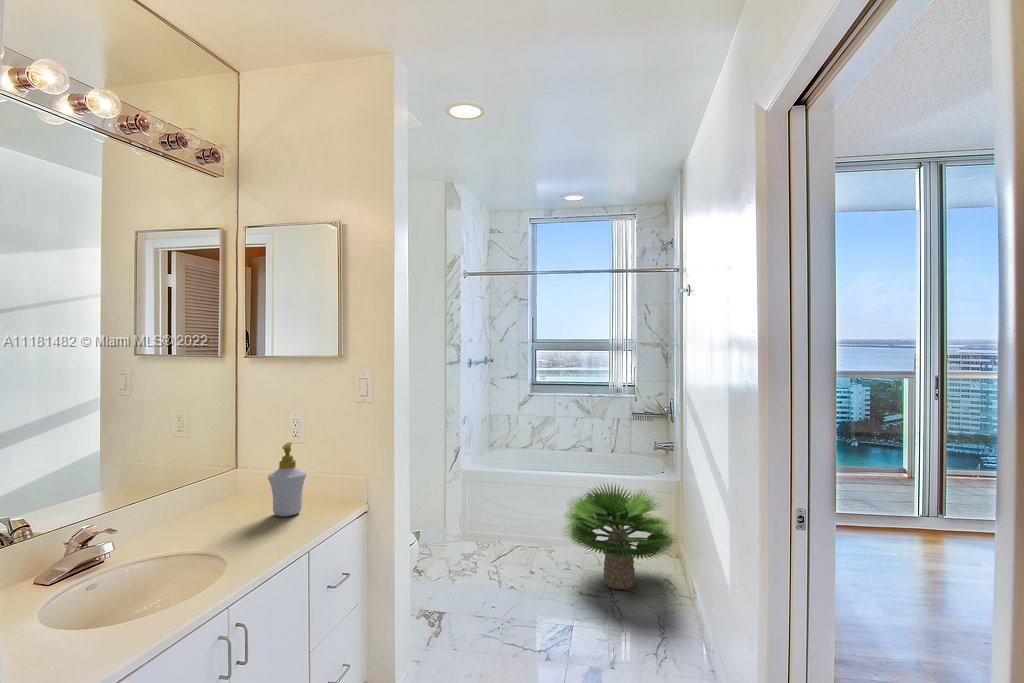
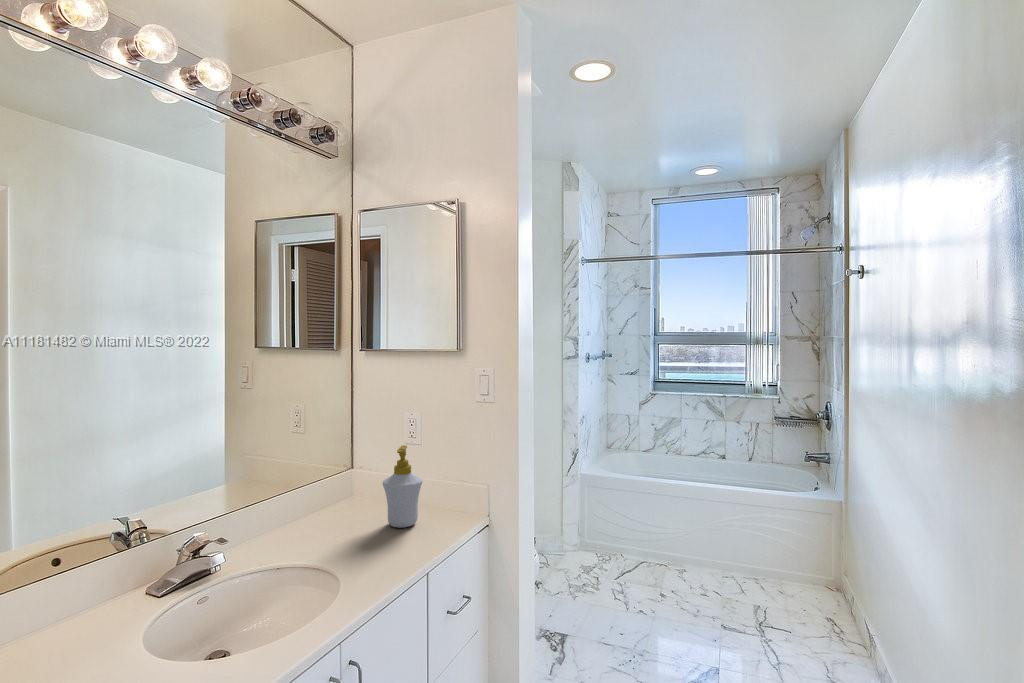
potted plant: present [564,483,677,589] -> none [695,497,855,627]

